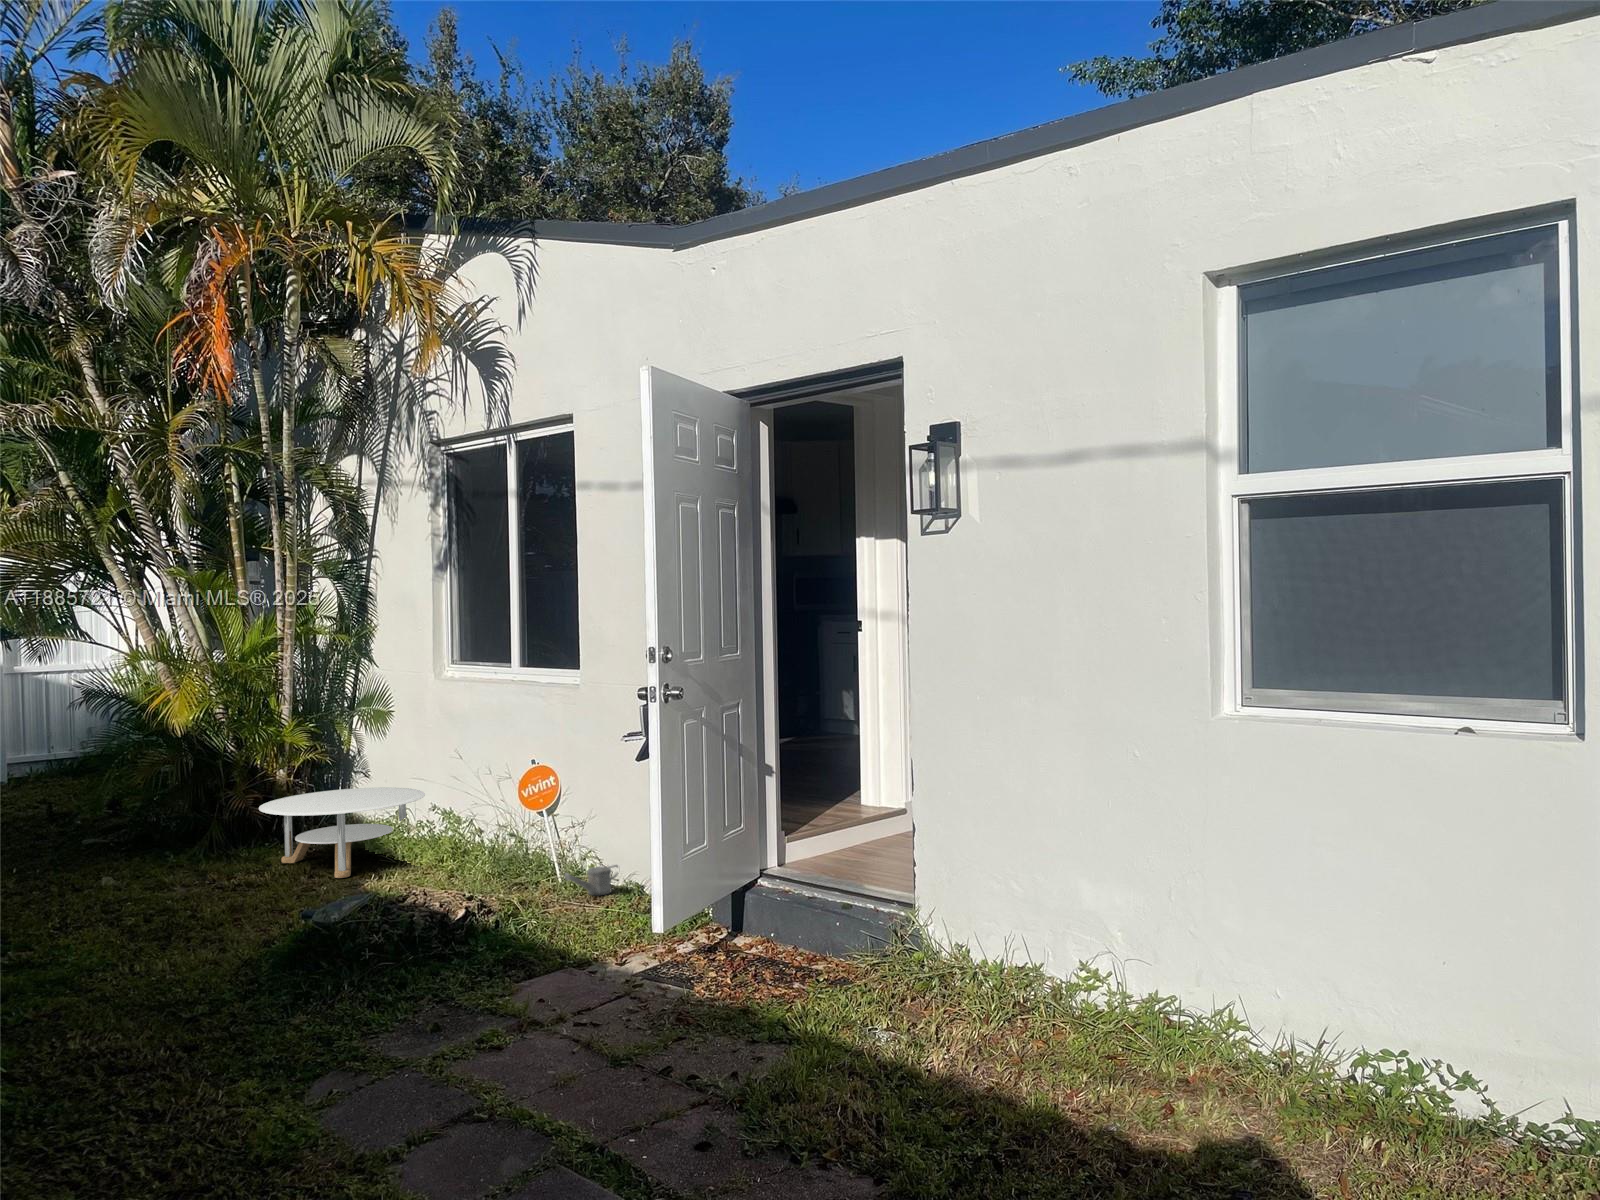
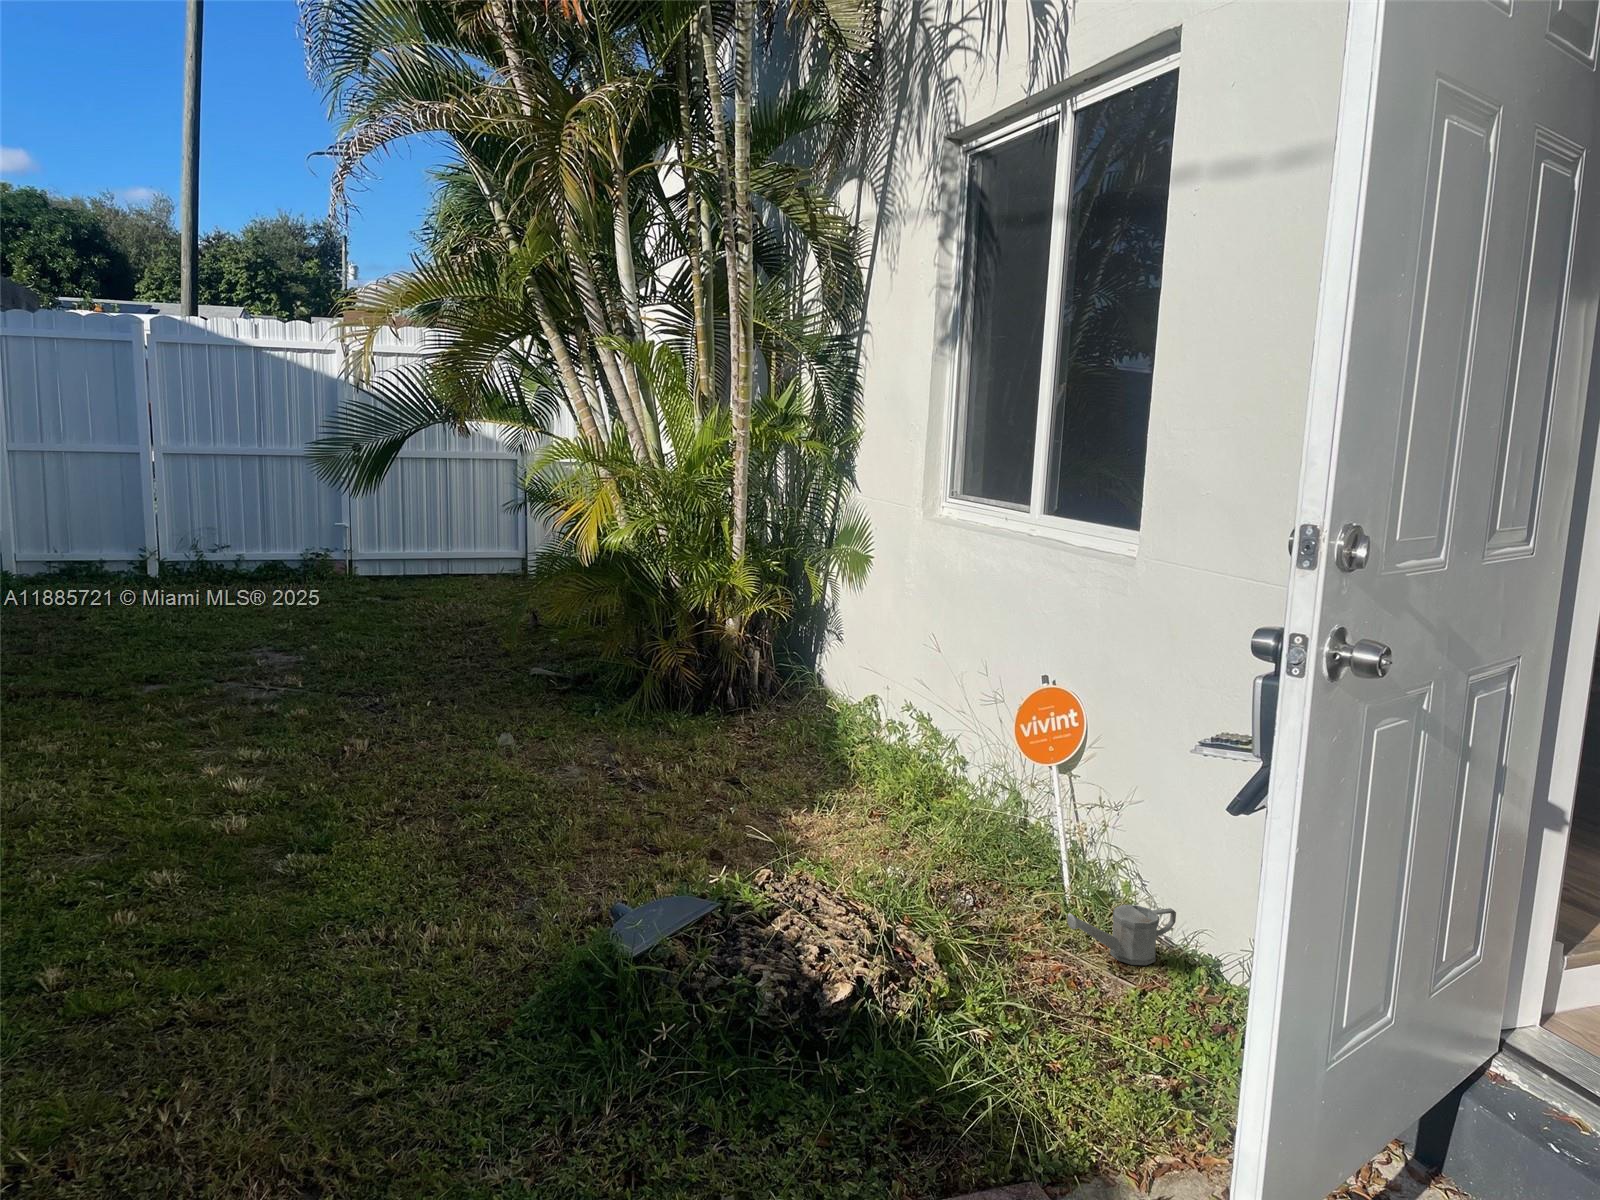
round table: present [259,787,425,878] -> none [677,656,898,796]

